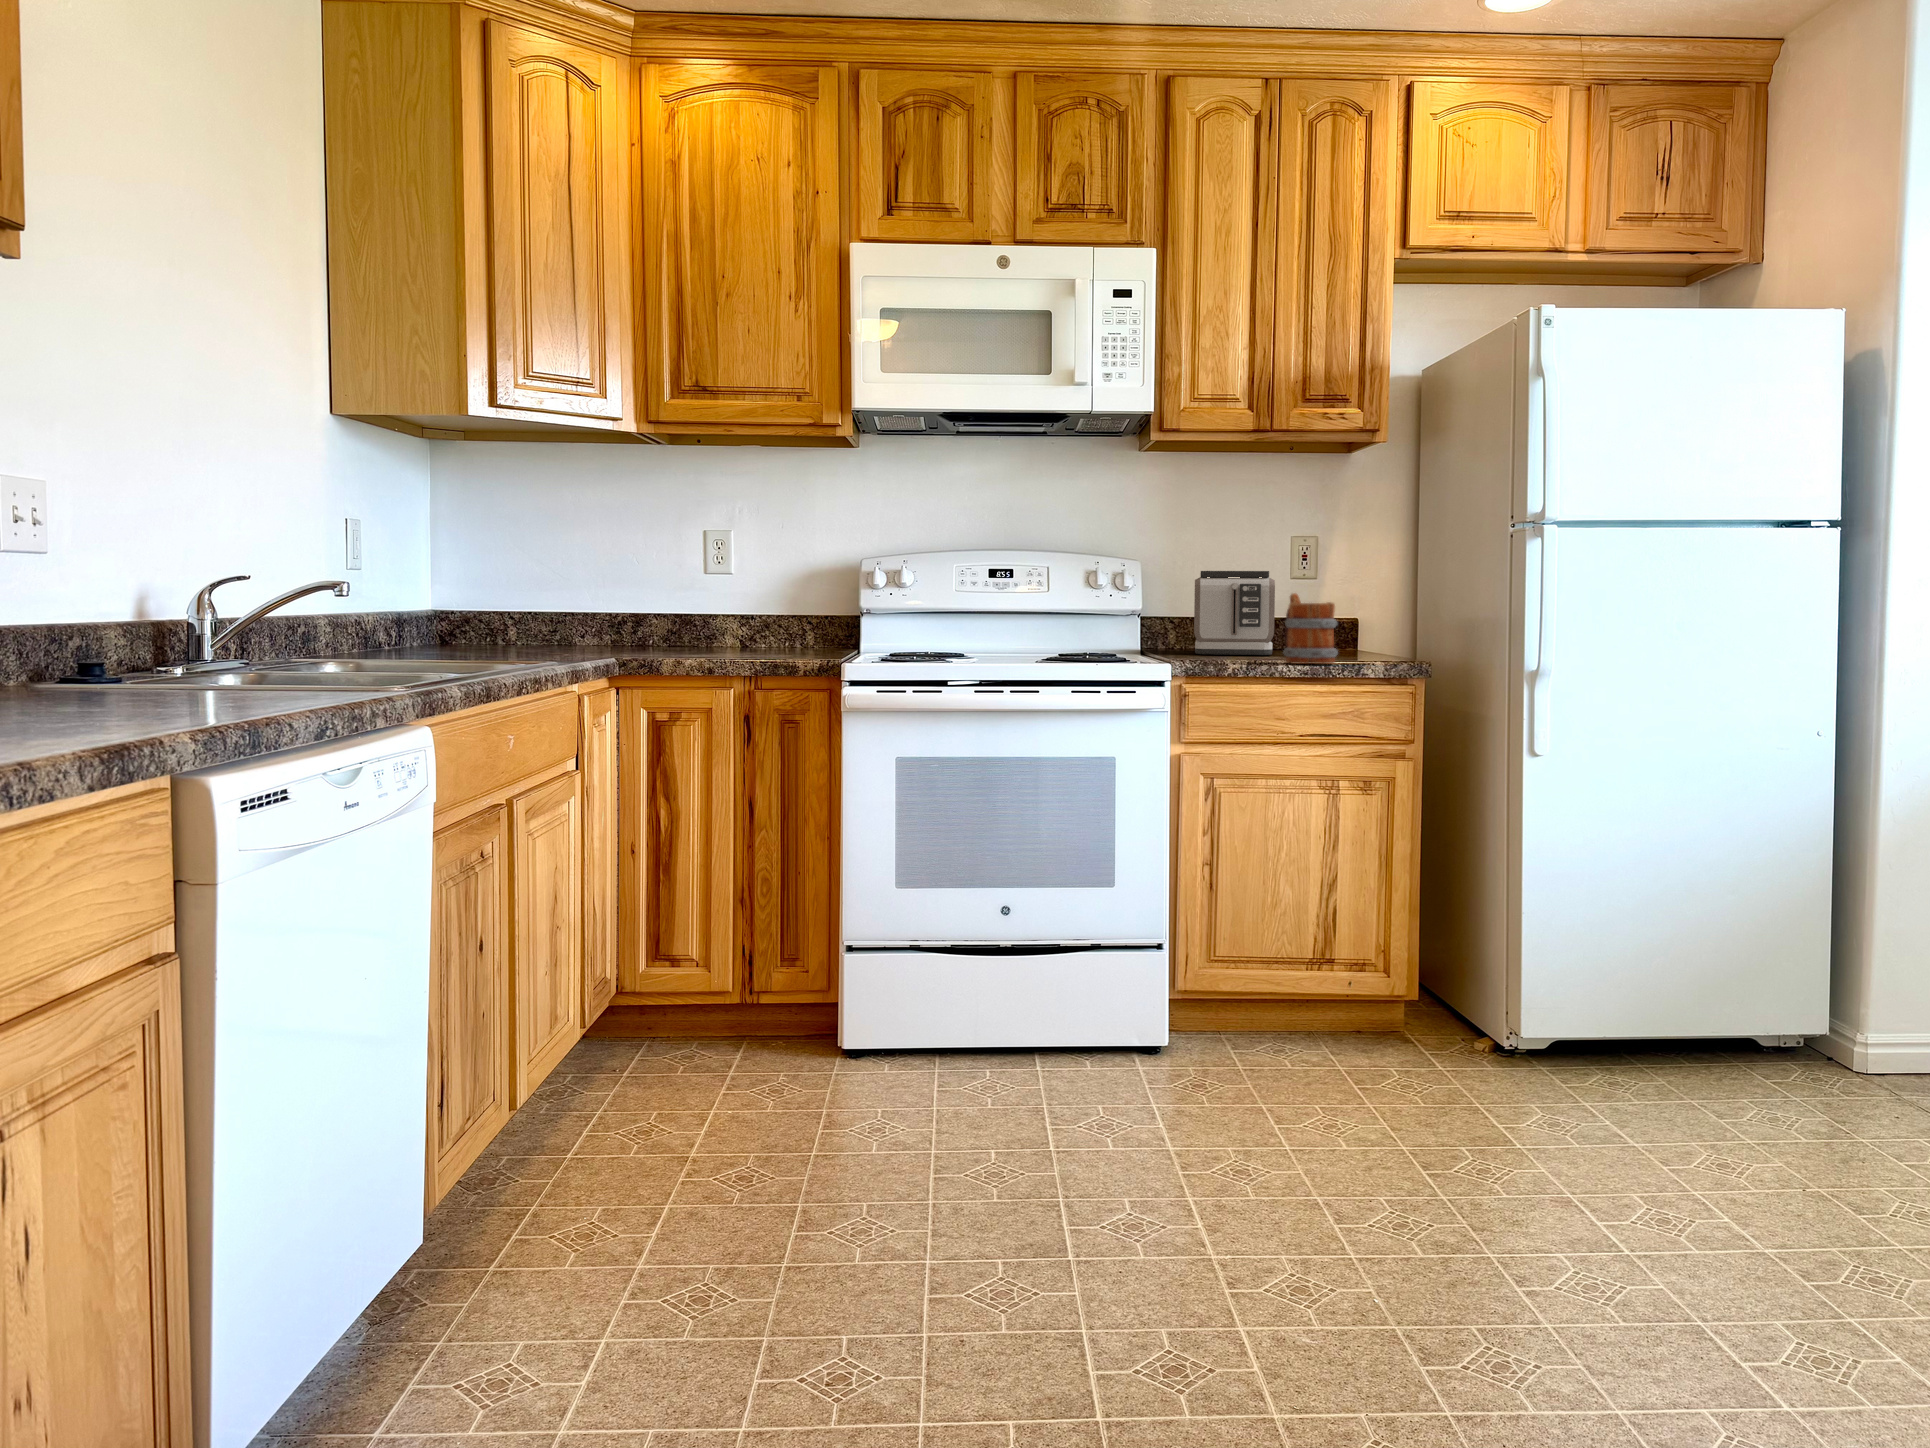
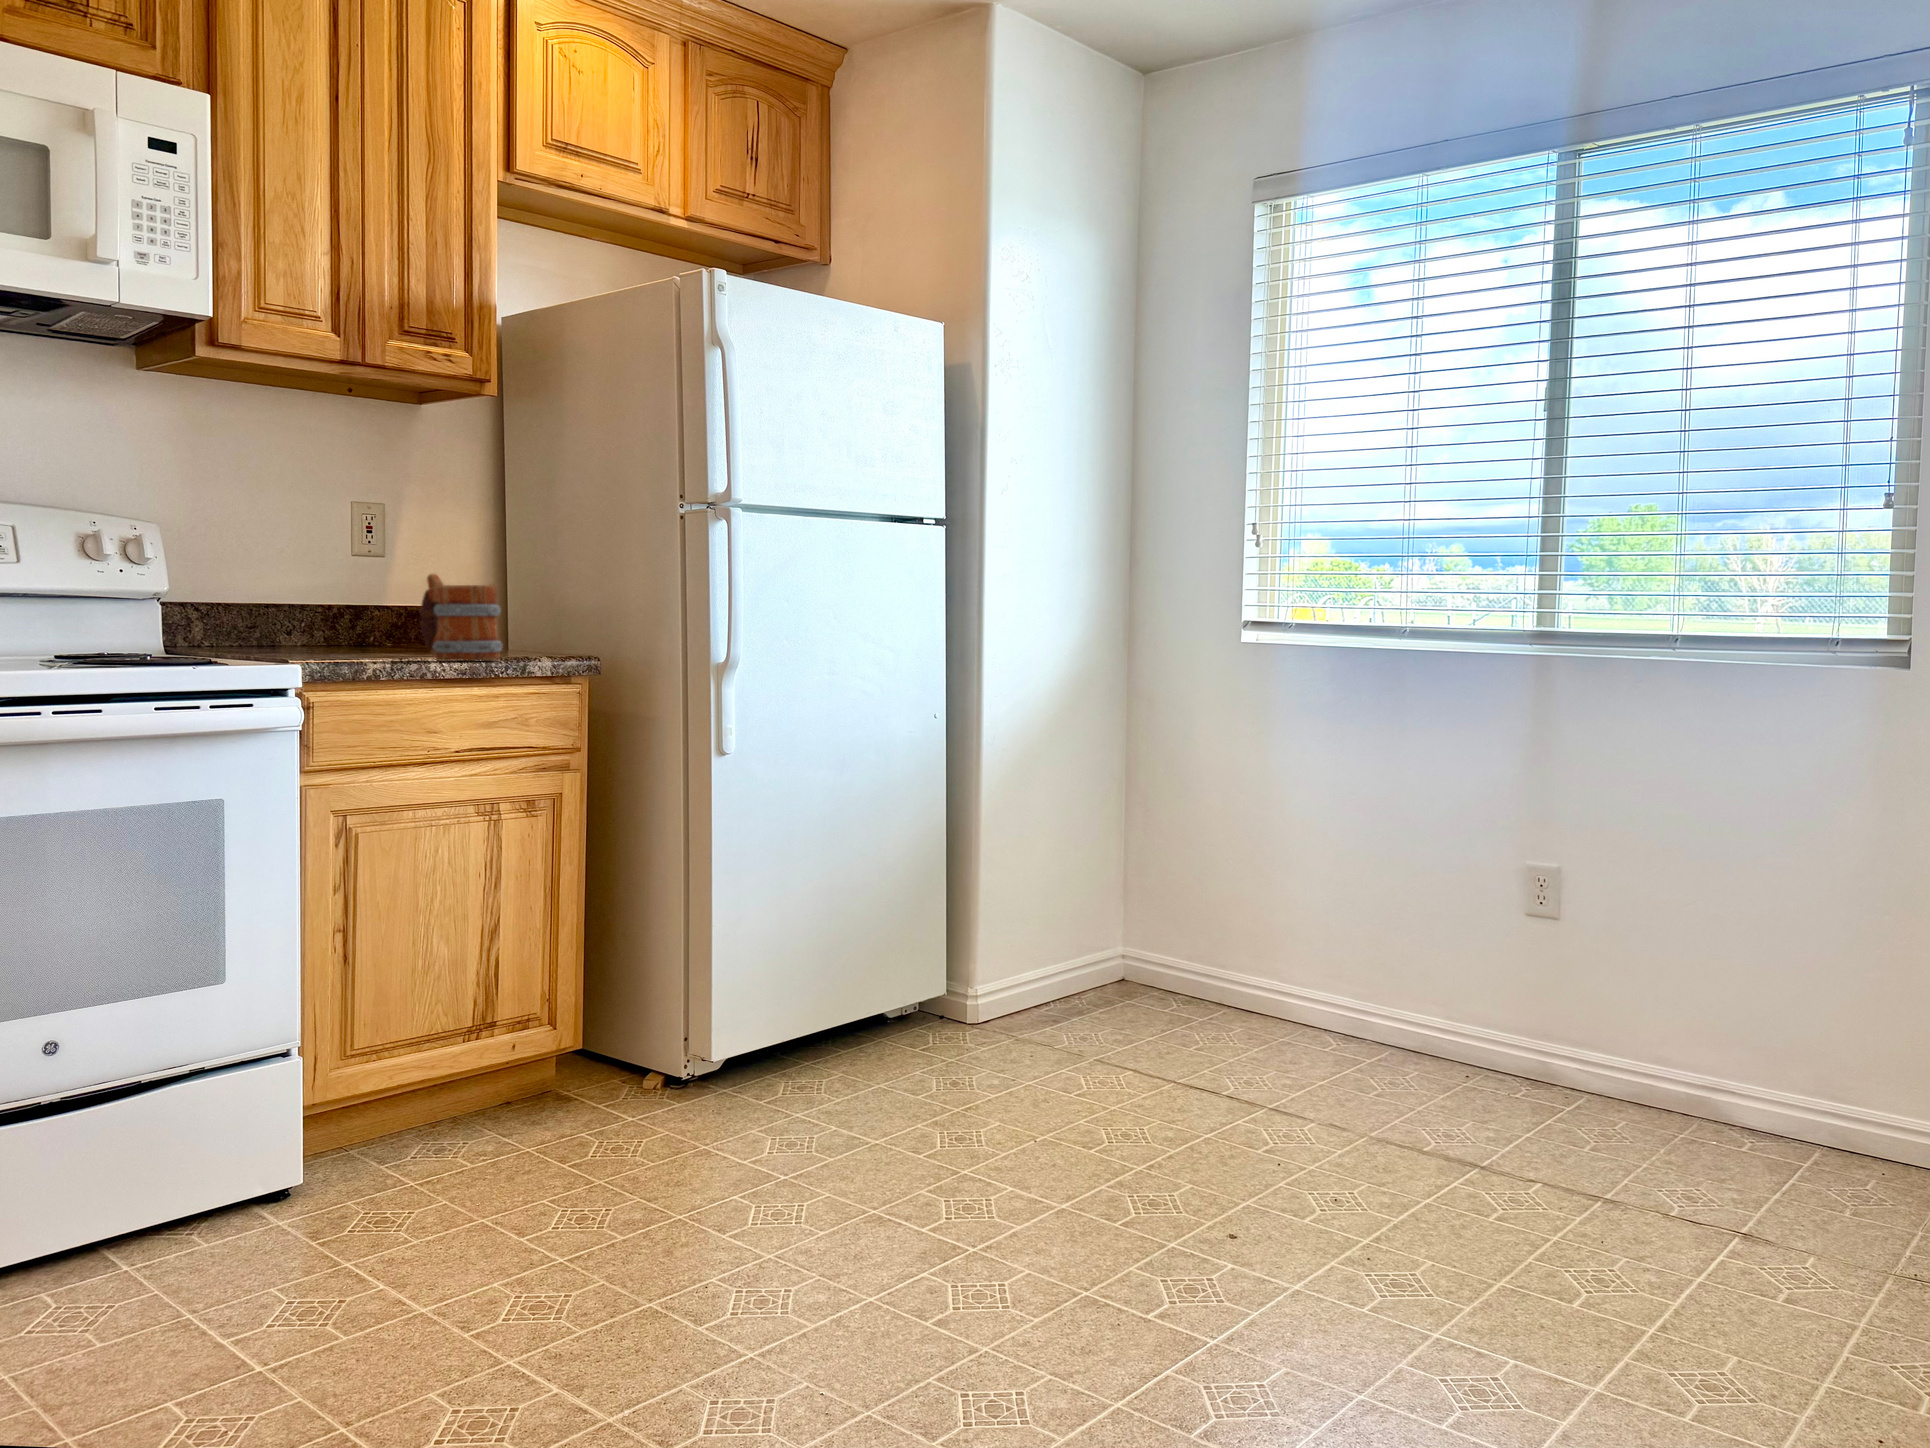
toaster: present [1194,571,1275,655] -> none [211,545,361,657]

